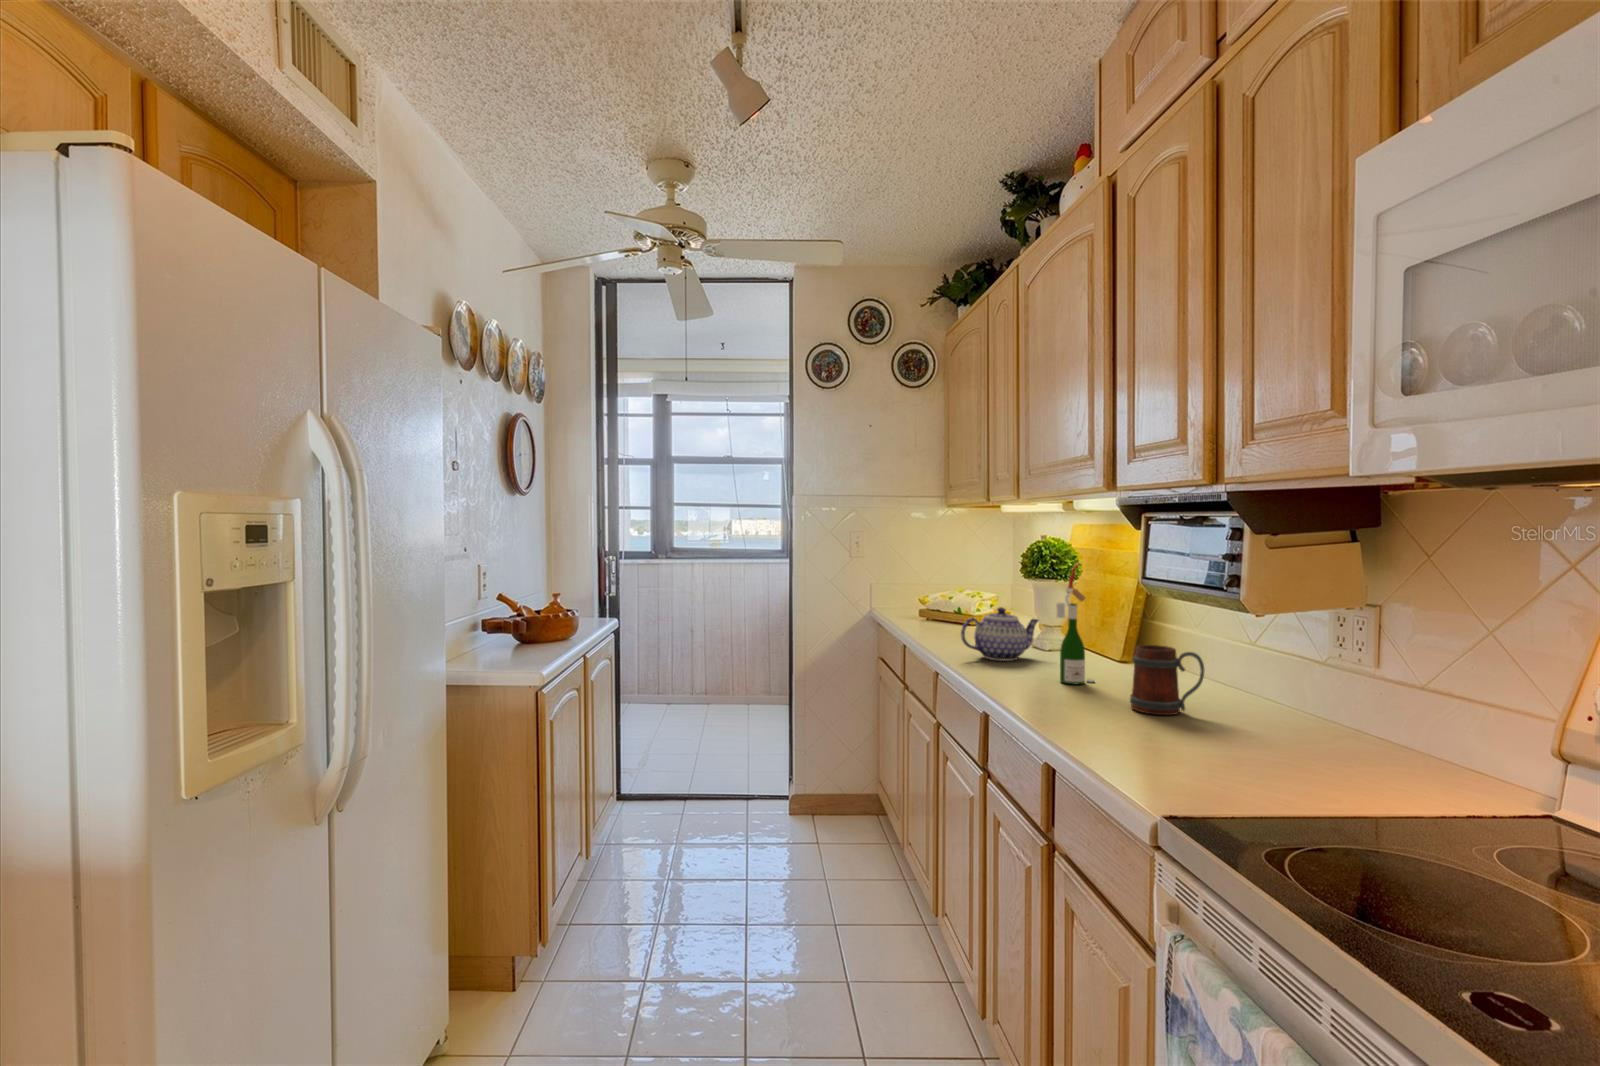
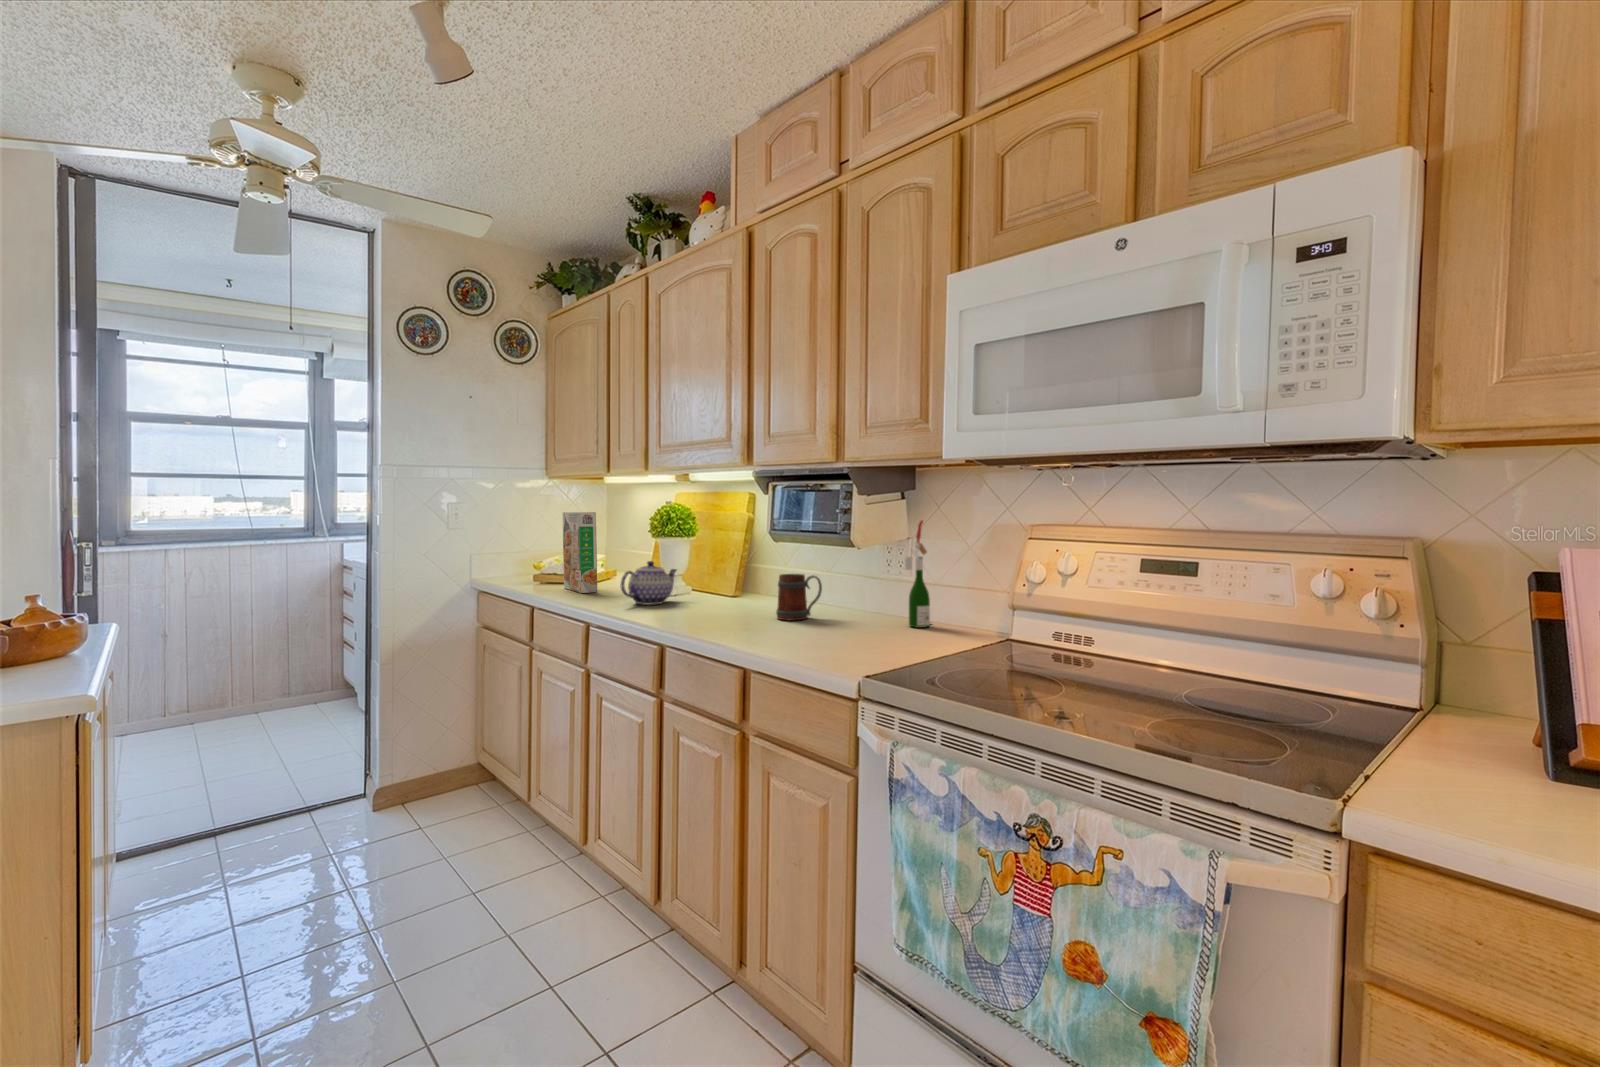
cereal box: none [939,543,964,635] -> present [563,512,597,593]
wine bottle: present [1056,563,1094,684] -> present [905,520,931,628]

